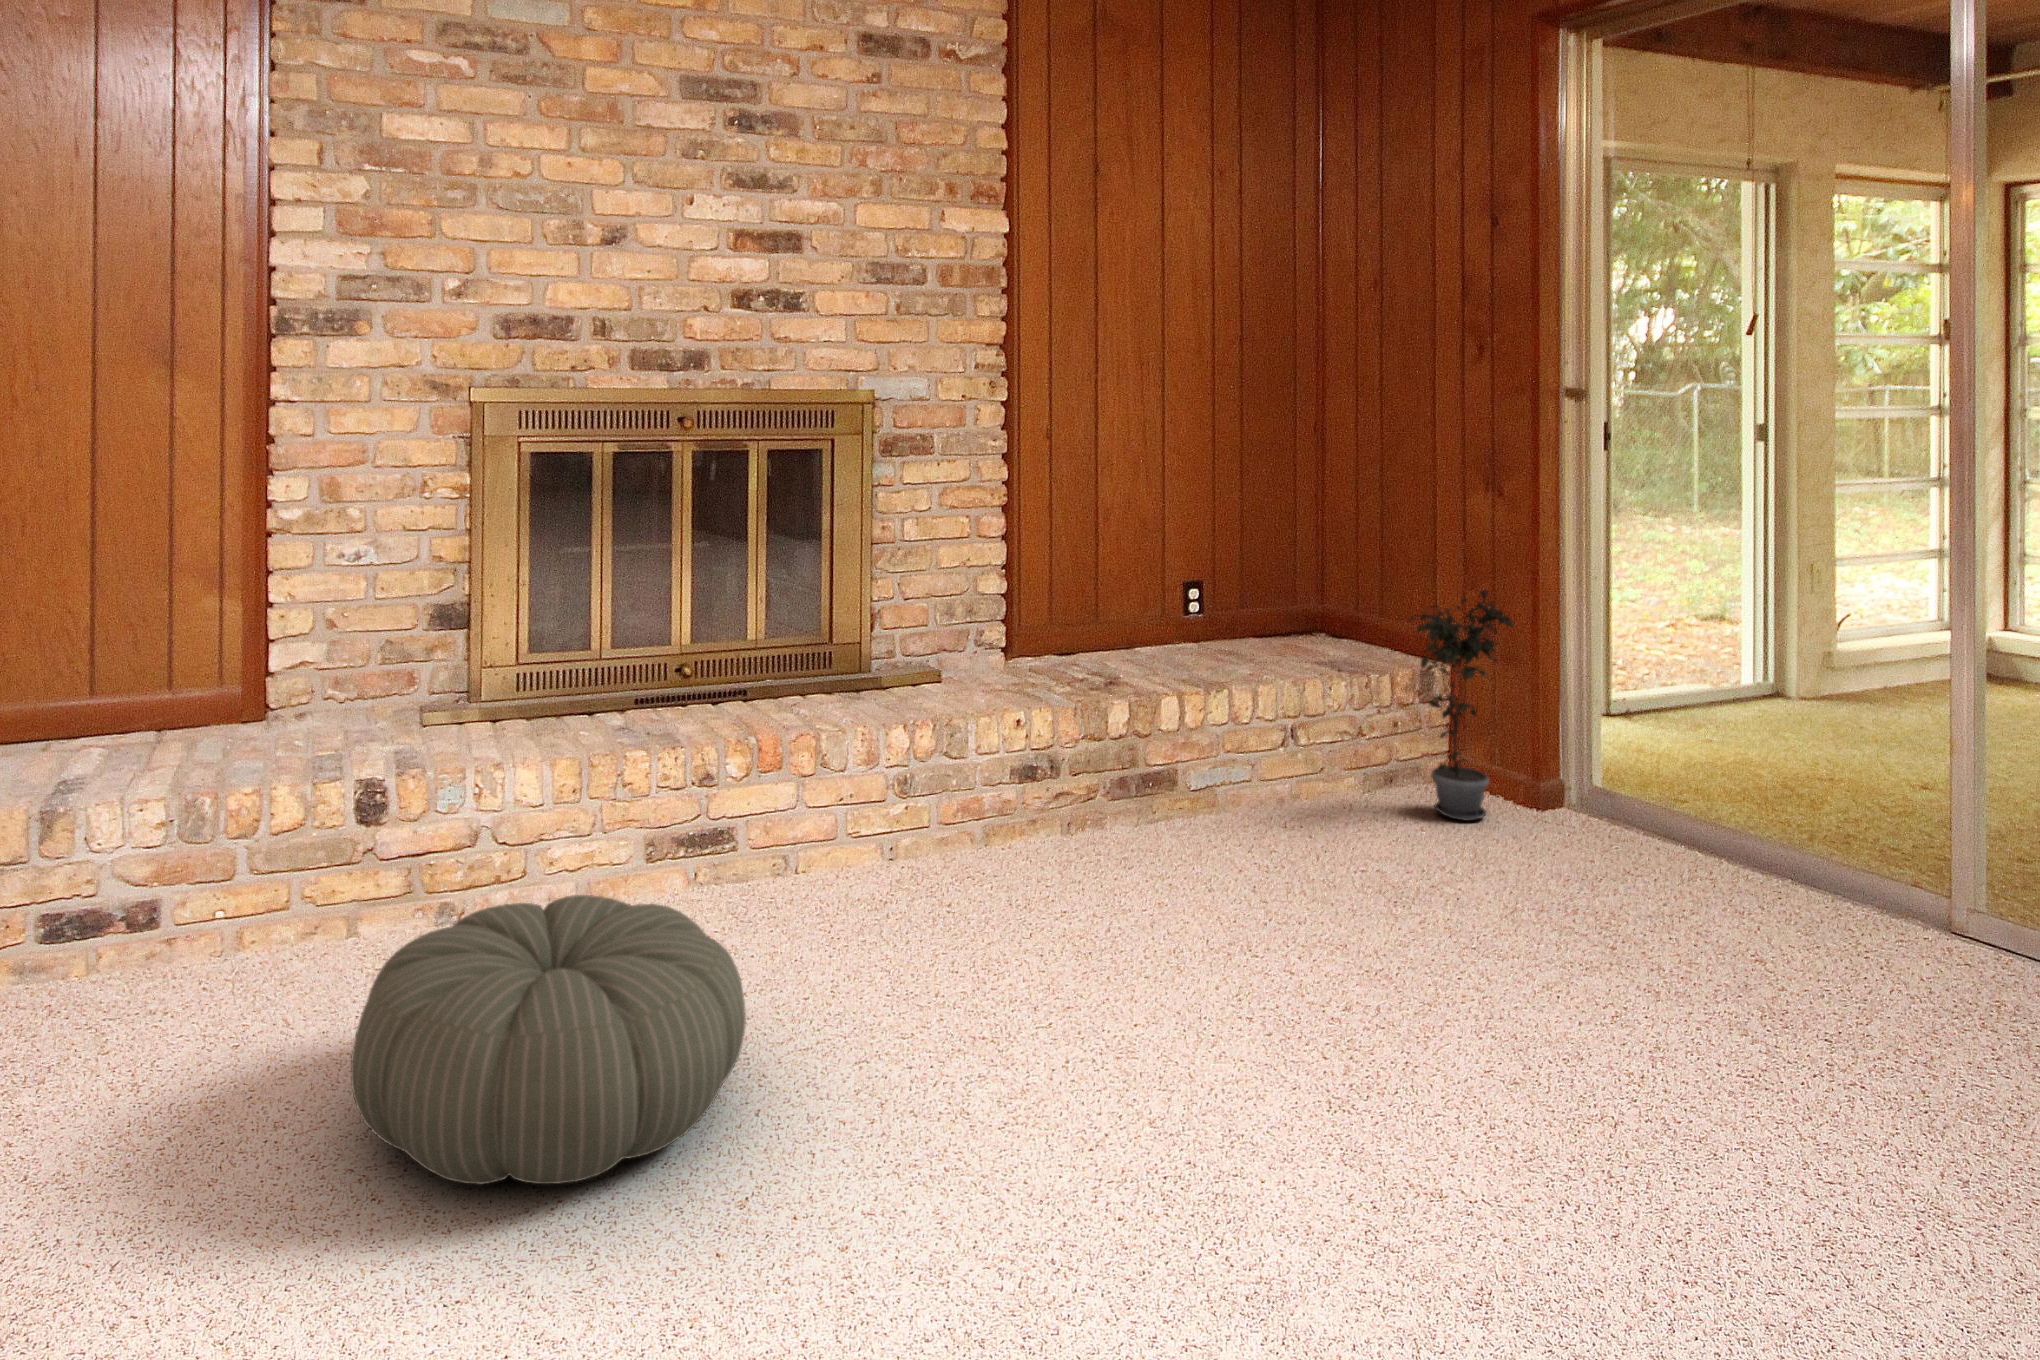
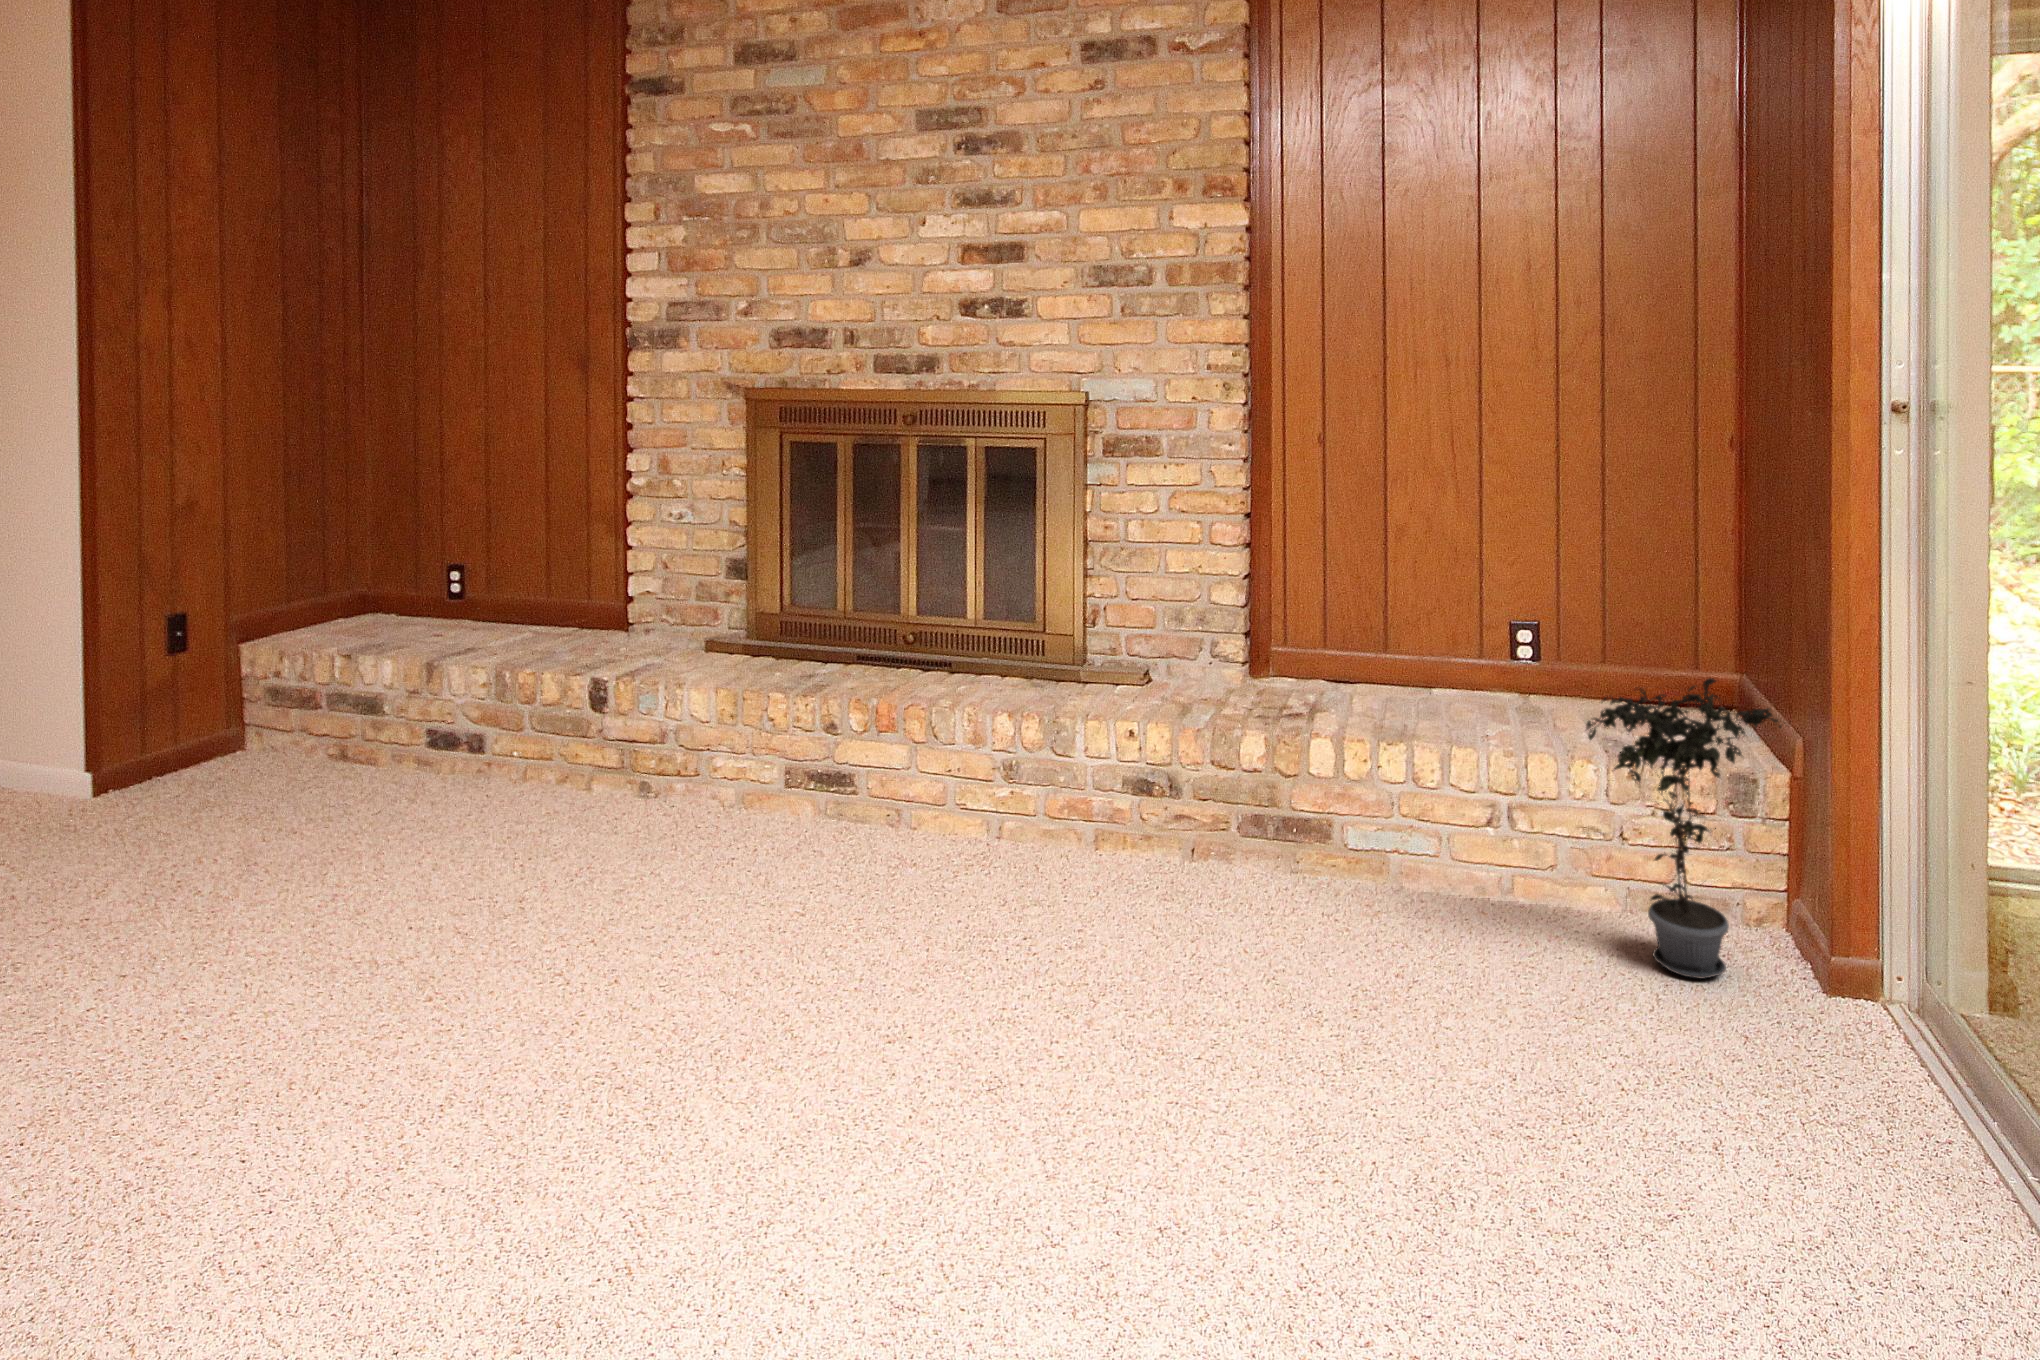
pouf: present [351,895,746,1184] -> none [314,784,613,979]

